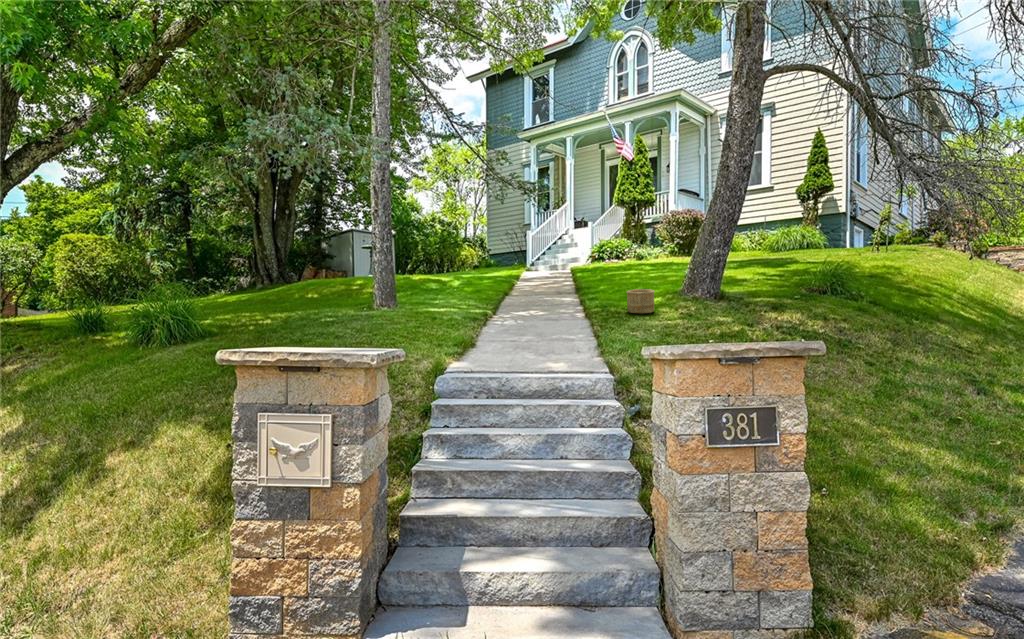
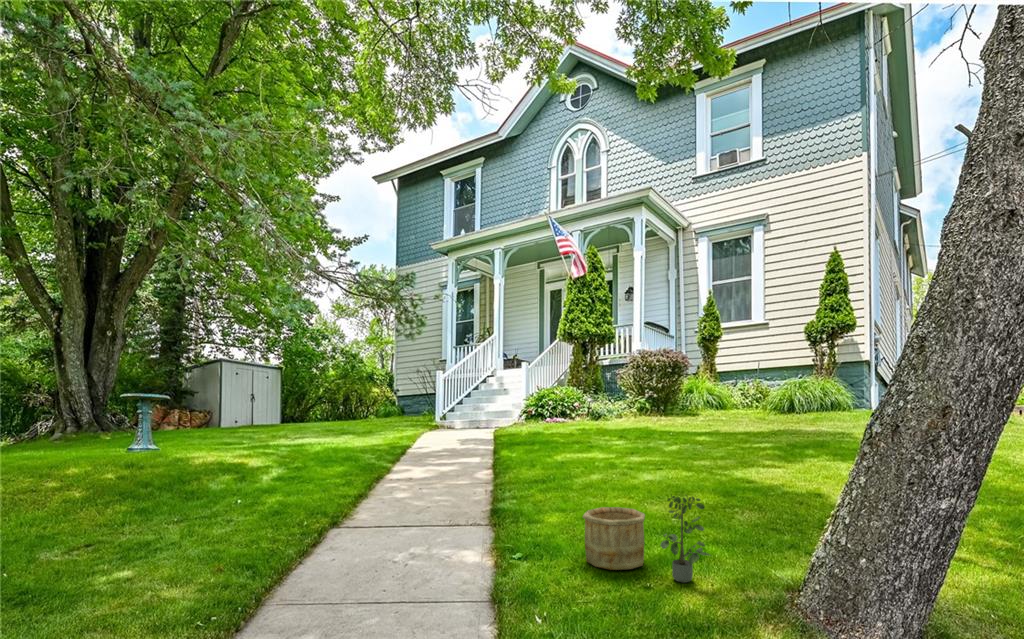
potted plant: none [660,279,682,316] -> present [661,495,710,583]

